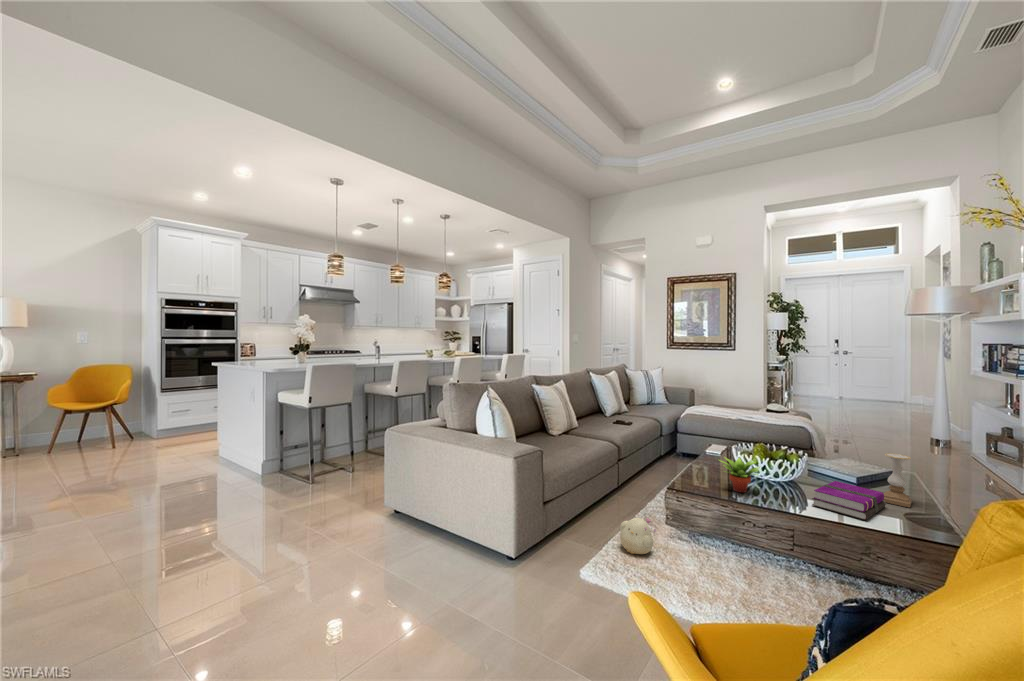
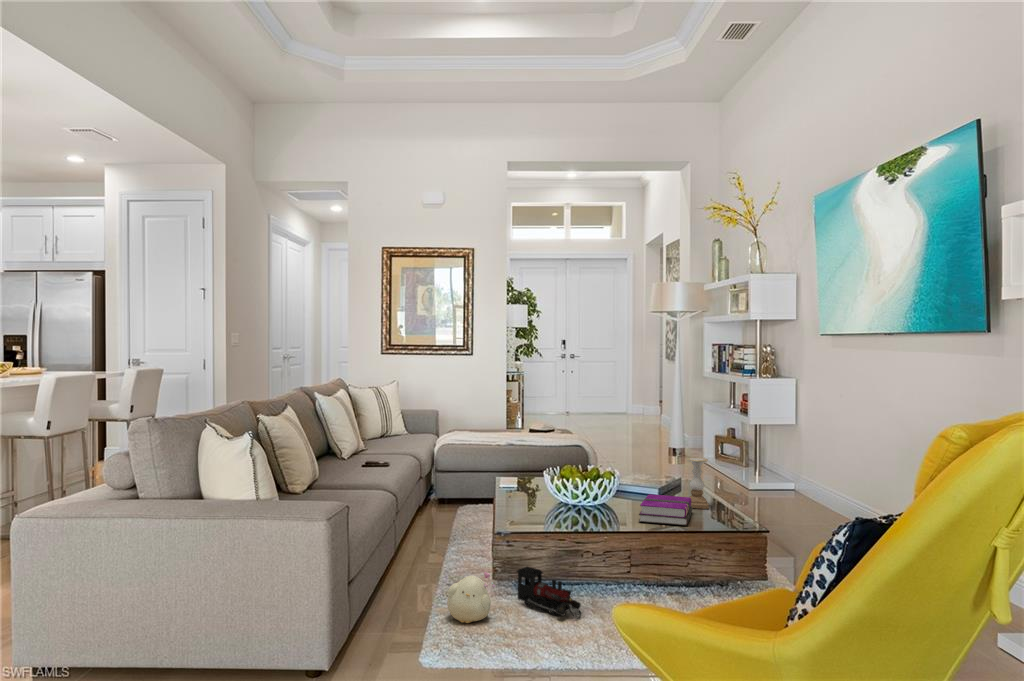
succulent plant: present [720,457,759,493] -> none [545,480,589,523]
toy train: none [683,521,734,579] -> present [517,567,581,619]

